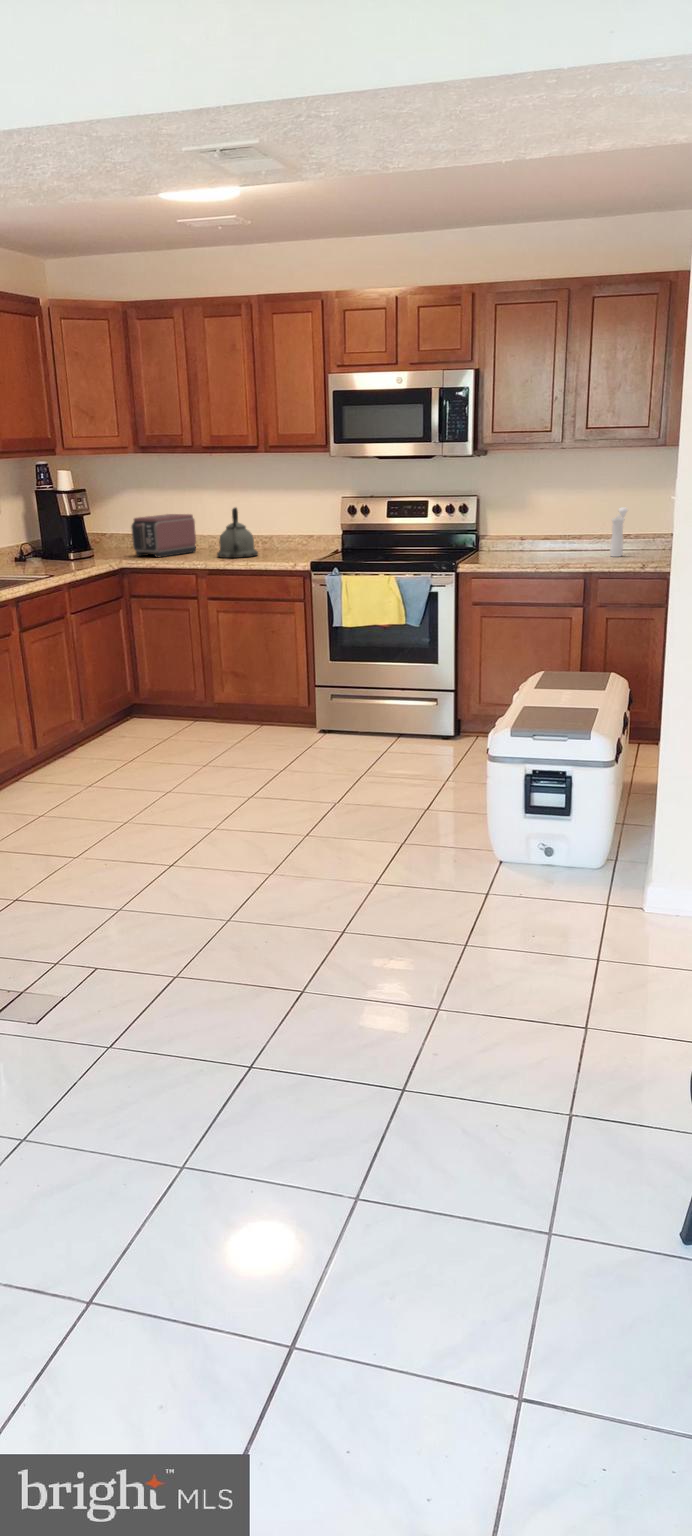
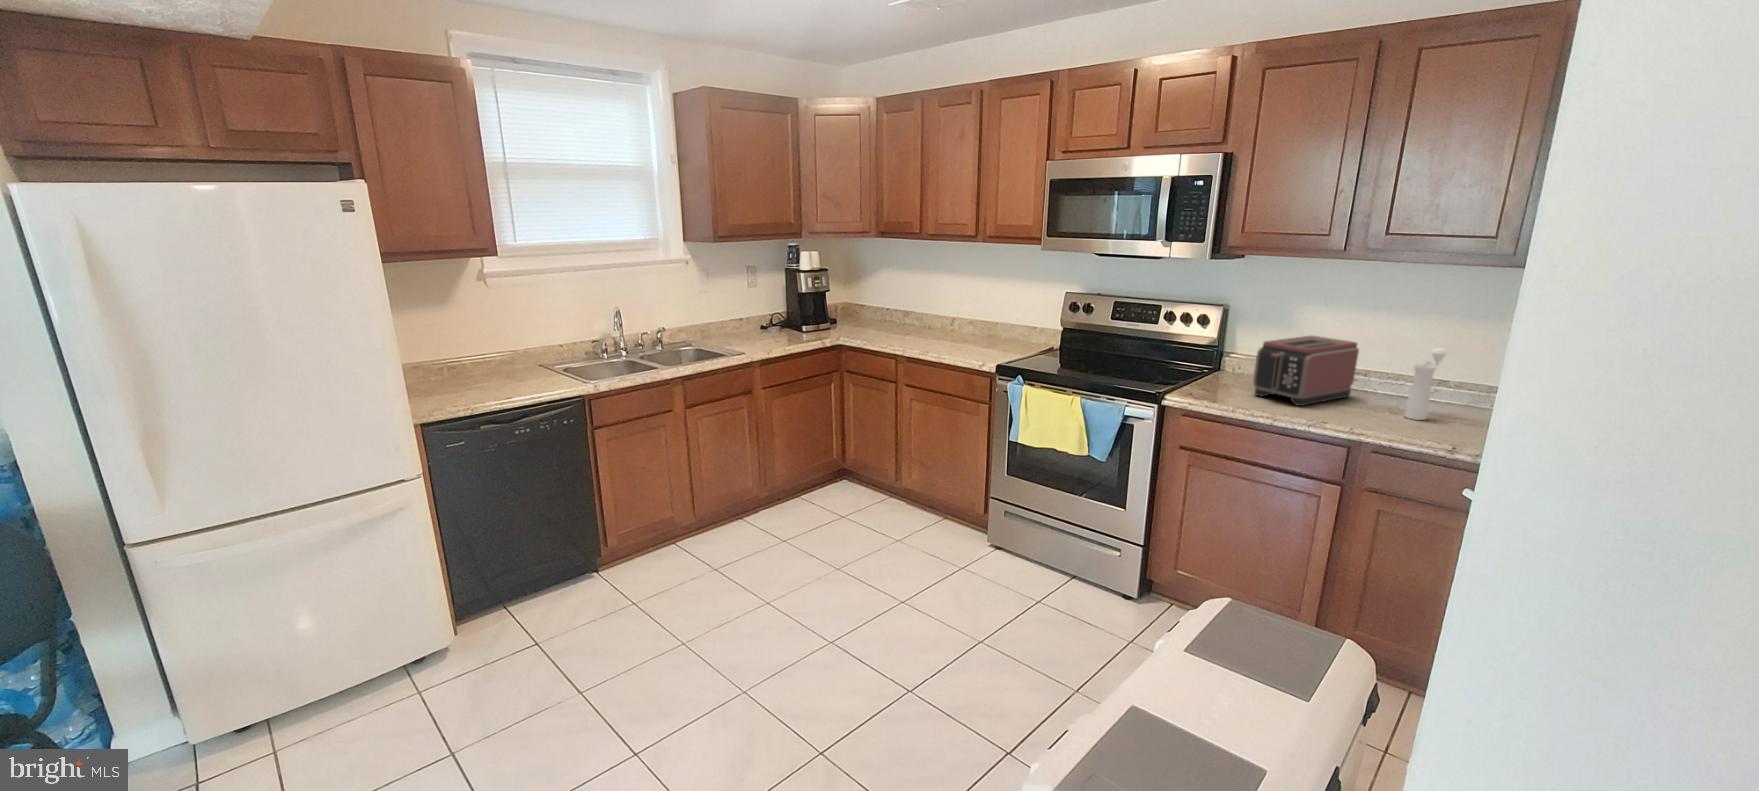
kettle: present [217,508,258,558] -> none [926,296,968,348]
toaster: present [131,514,196,558] -> present [1253,336,1359,406]

